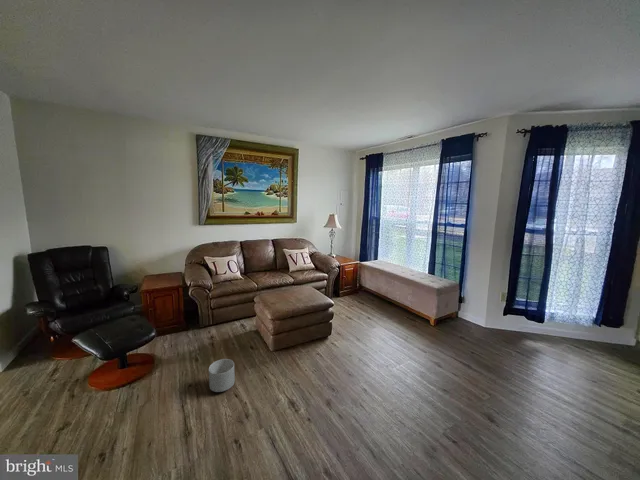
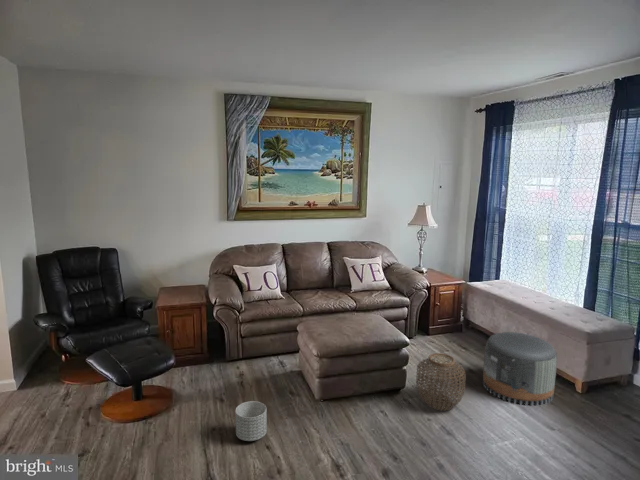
pouf: none [377,292,421,338] -> present [483,332,557,406]
woven basket: none [339,309,370,348] -> present [416,353,466,411]

